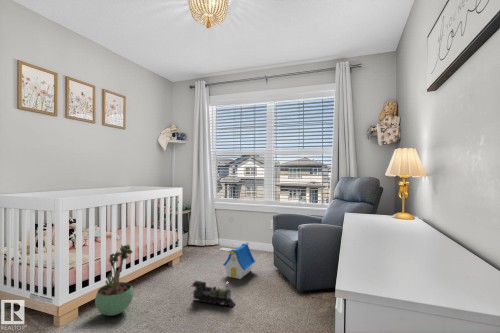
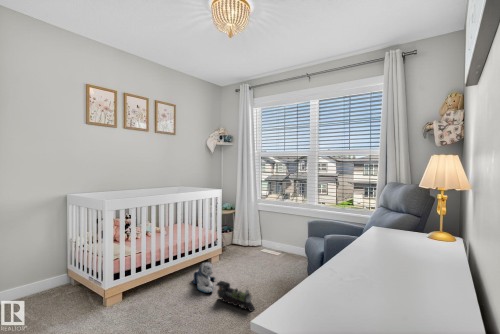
toy house: present [223,243,256,279] -> none [254,247,289,283]
potted plant: present [95,245,133,316] -> none [133,240,167,303]
plush toy: none [159,264,185,296] -> present [193,262,215,293]

